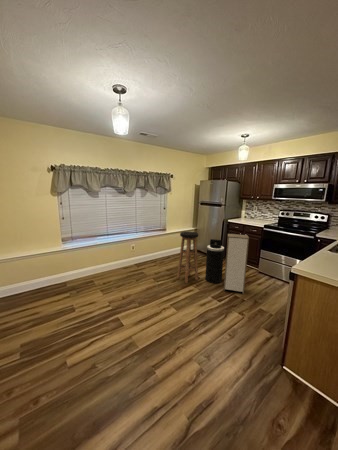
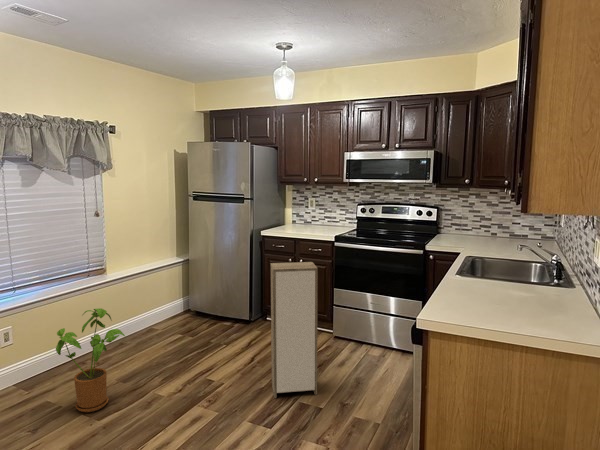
bar stool: present [177,231,198,283] -> none [154,268,209,402]
trash can: present [205,239,224,284] -> none [224,279,264,385]
house plant: none [146,243,169,279] -> present [56,308,125,412]

